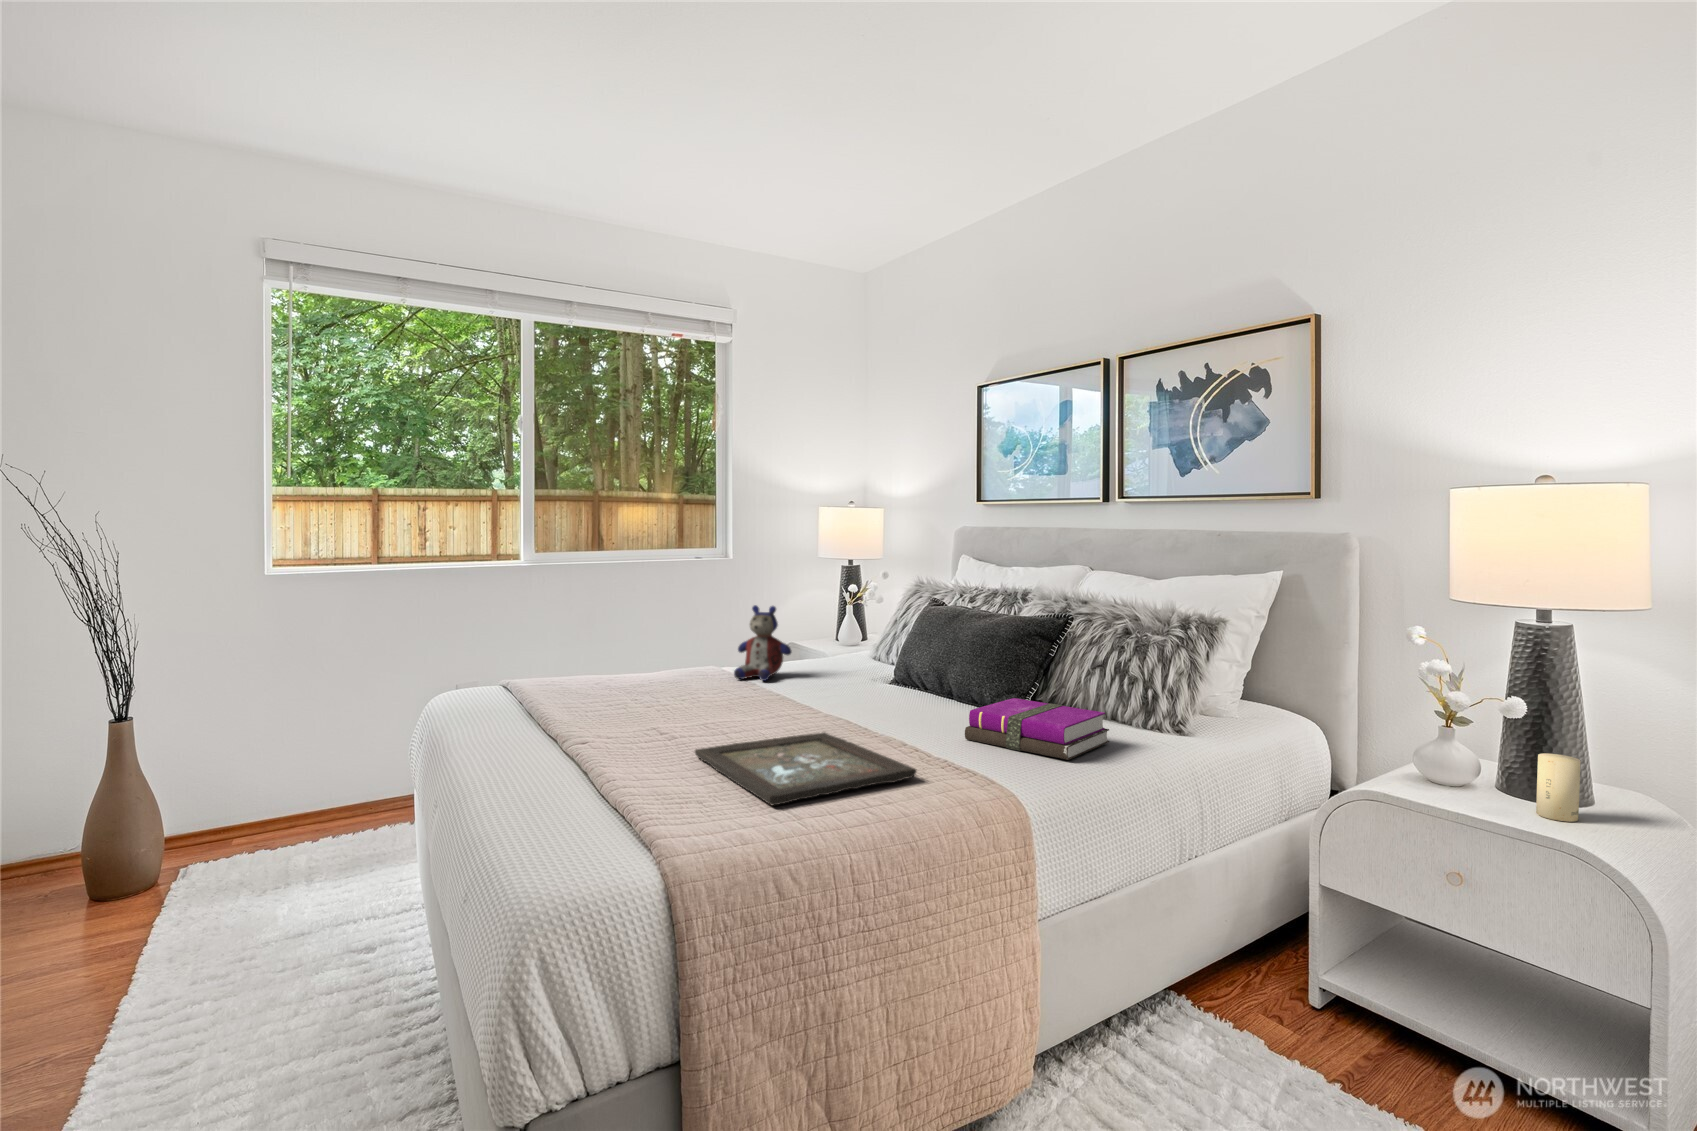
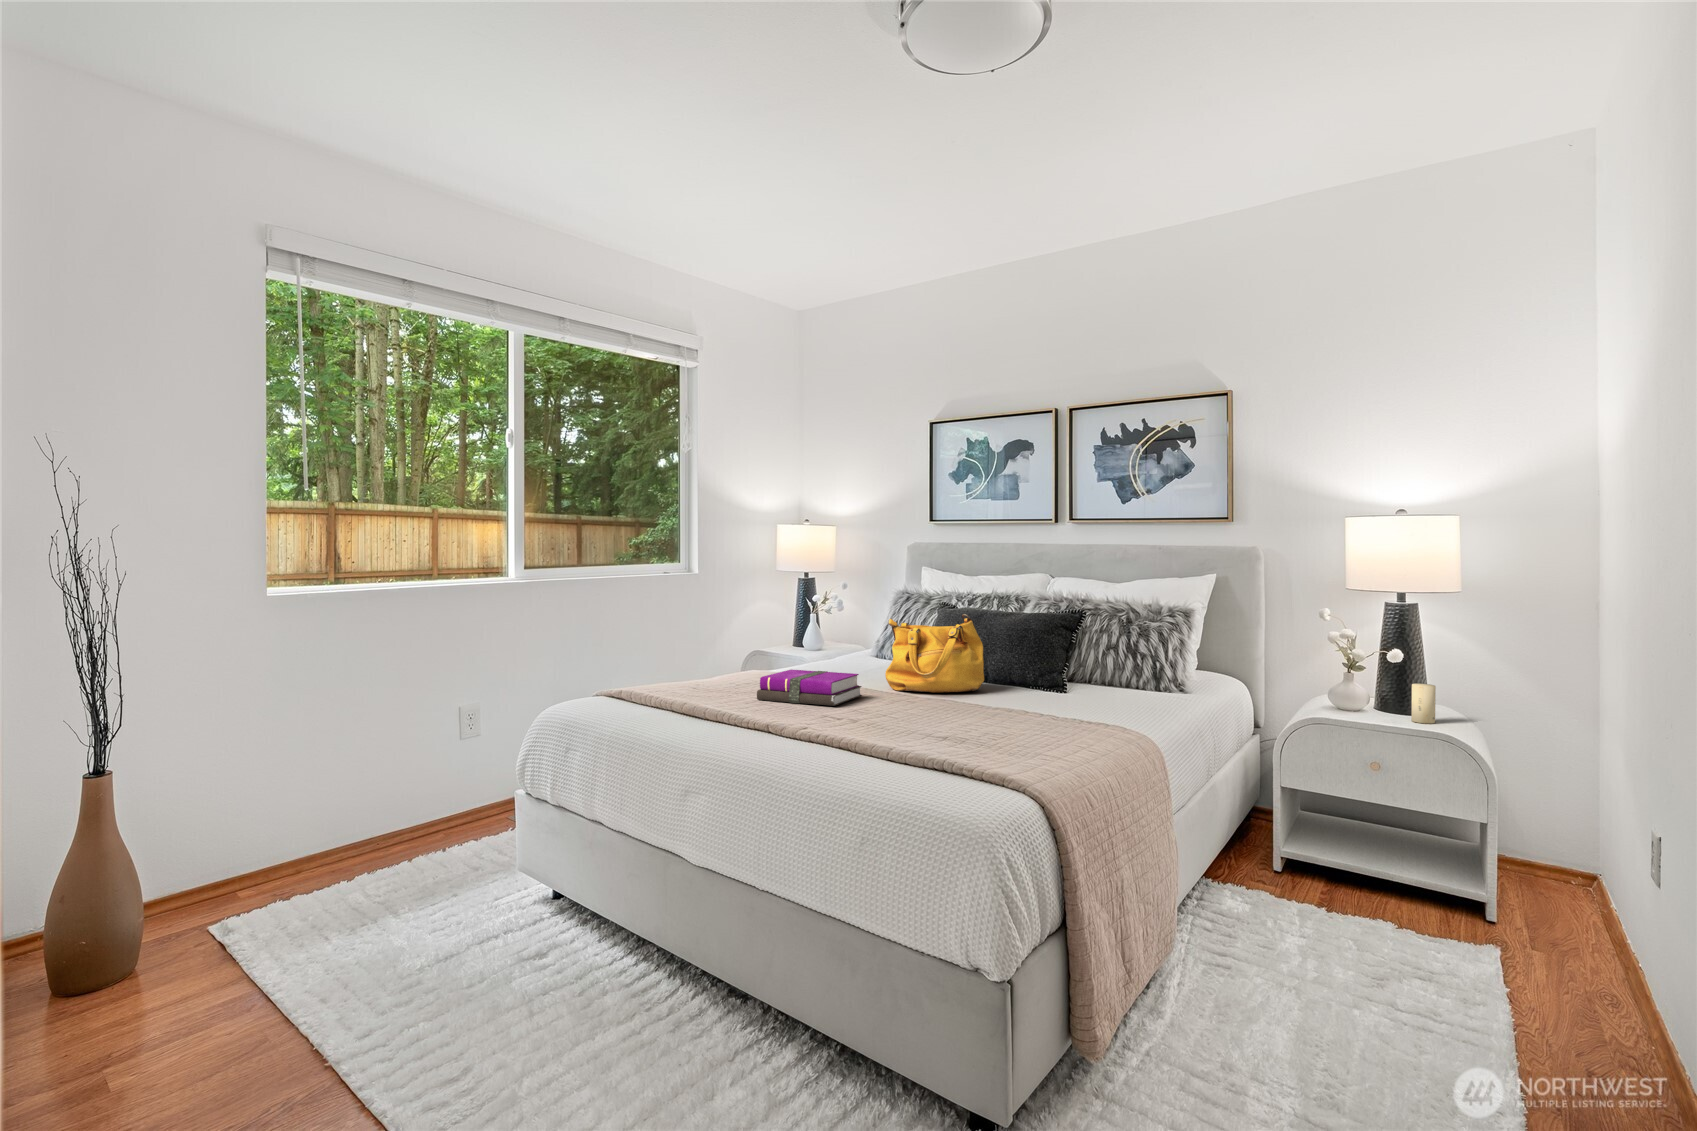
stuffed bear: present [734,605,791,681] -> none [786,611,837,676]
handbag: none [800,616,917,713] -> present [885,614,984,693]
notebook: present [965,698,1109,760] -> present [757,670,862,706]
tray: present [695,732,916,805] -> none [889,703,1068,742]

